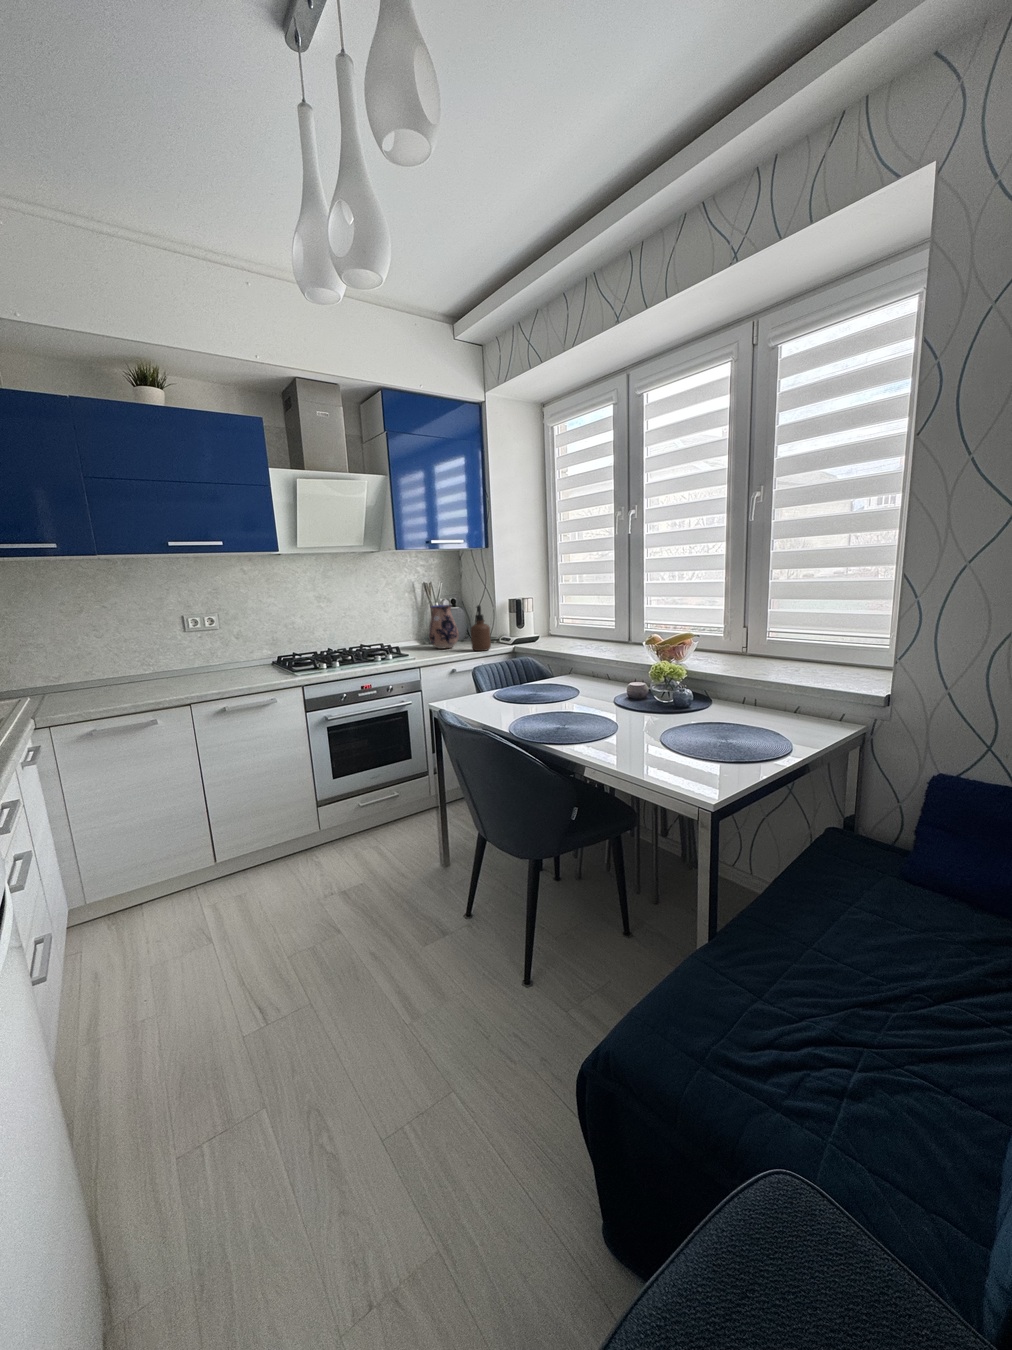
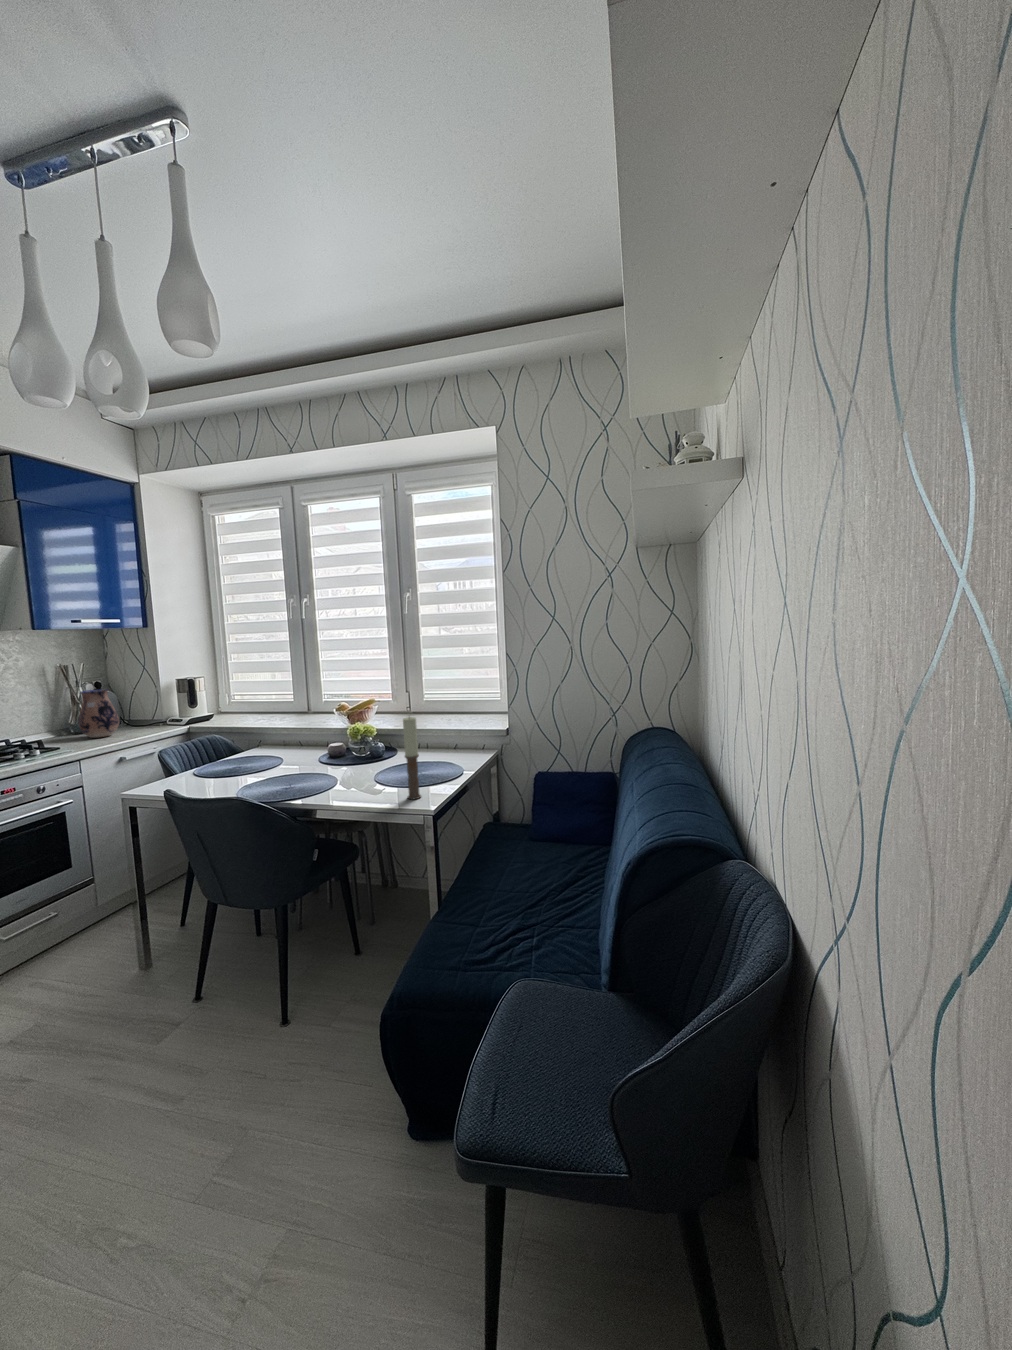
soap dispenser: present [471,606,491,651] -> none [139,688,165,735]
candle: none [690,661,712,780] -> present [403,717,421,799]

